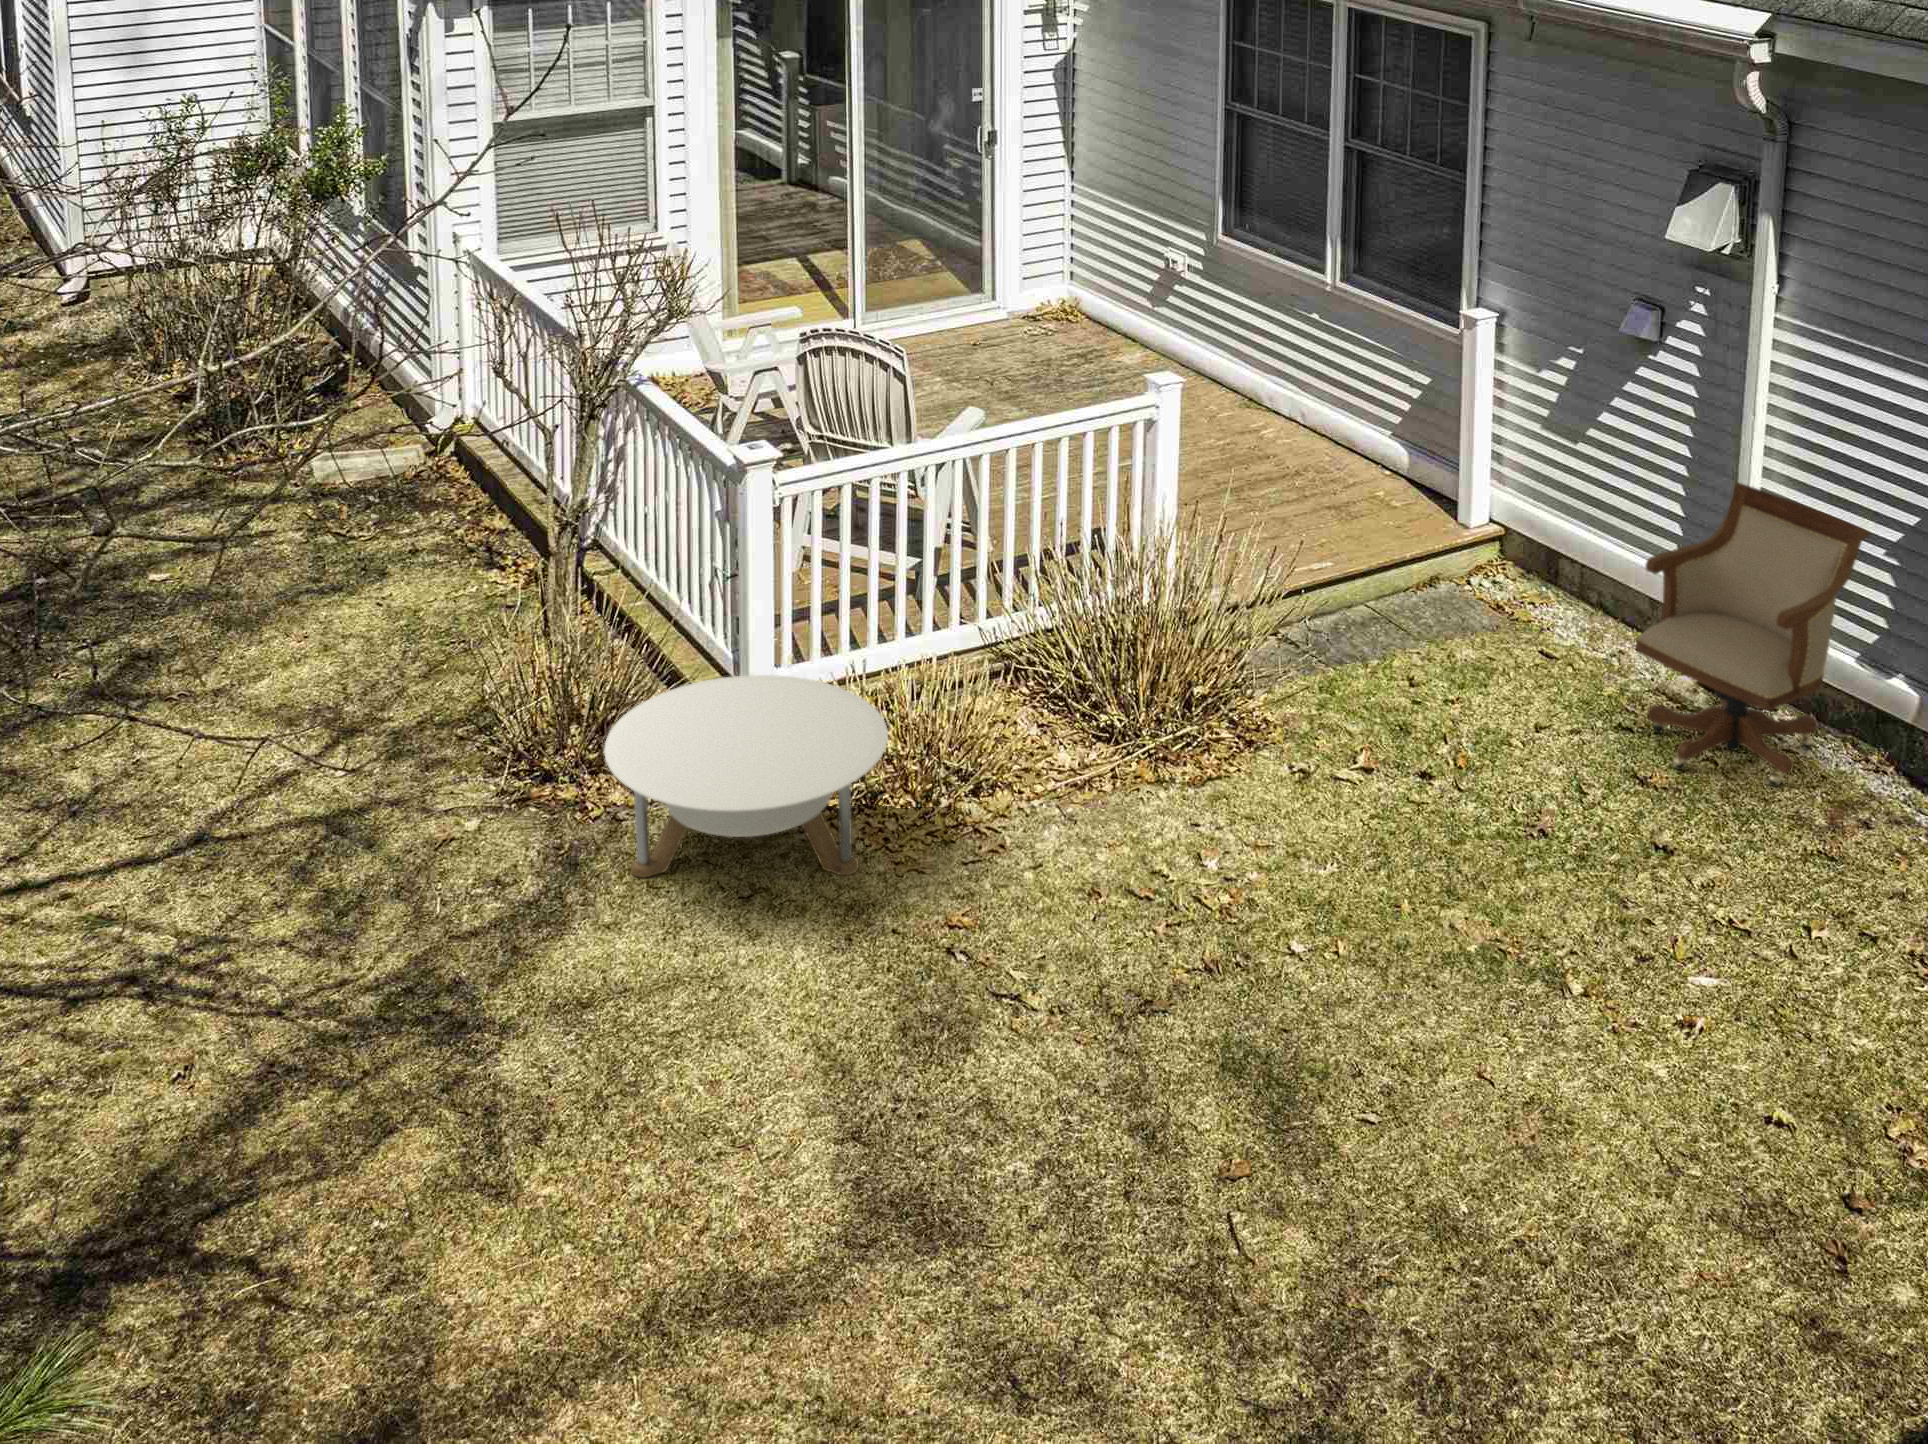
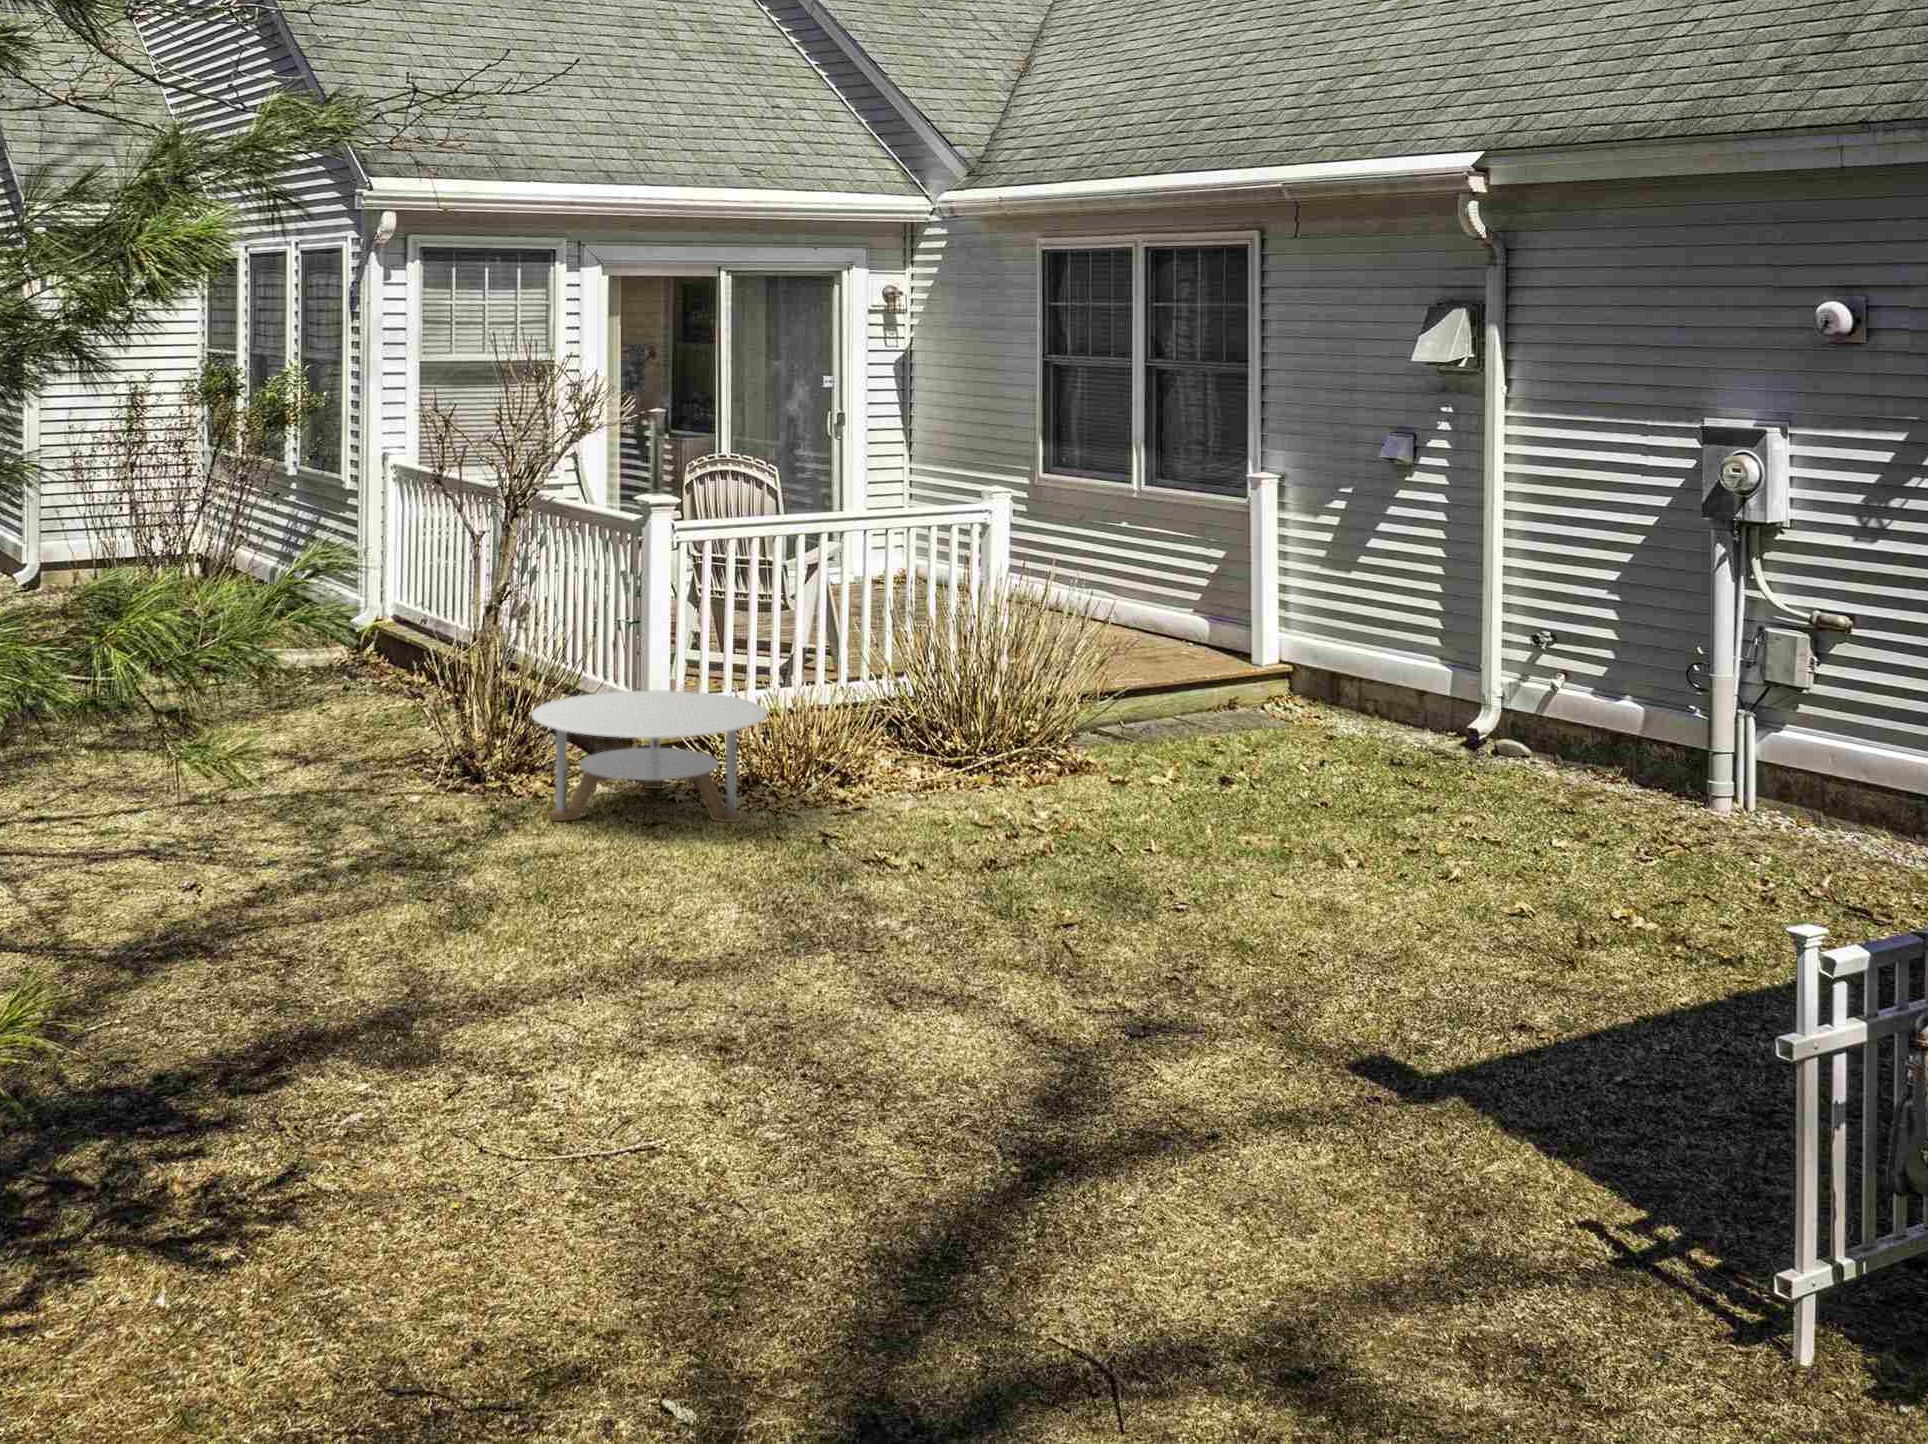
chair: present [1635,482,1869,787] -> none [1403,554,1593,794]

